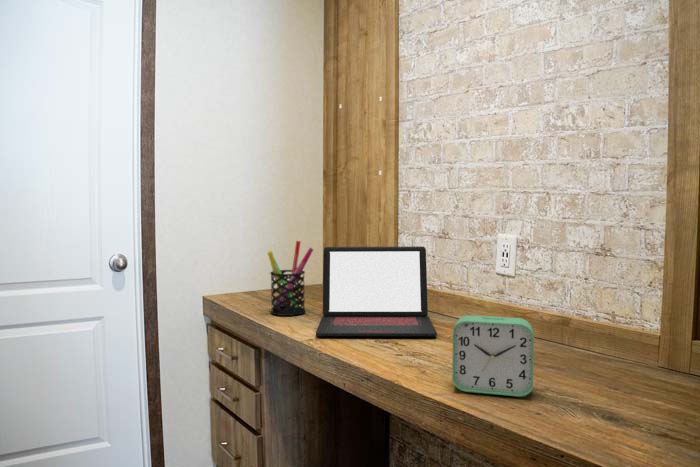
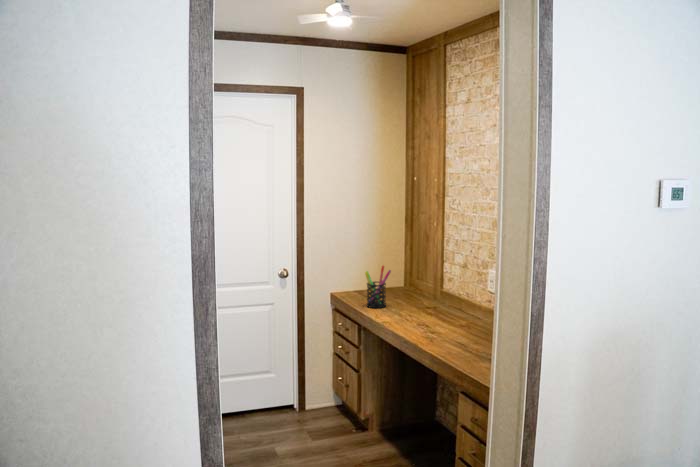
laptop: present [316,246,437,336] -> none [387,271,454,324]
alarm clock: present [452,316,534,397] -> none [439,316,477,354]

